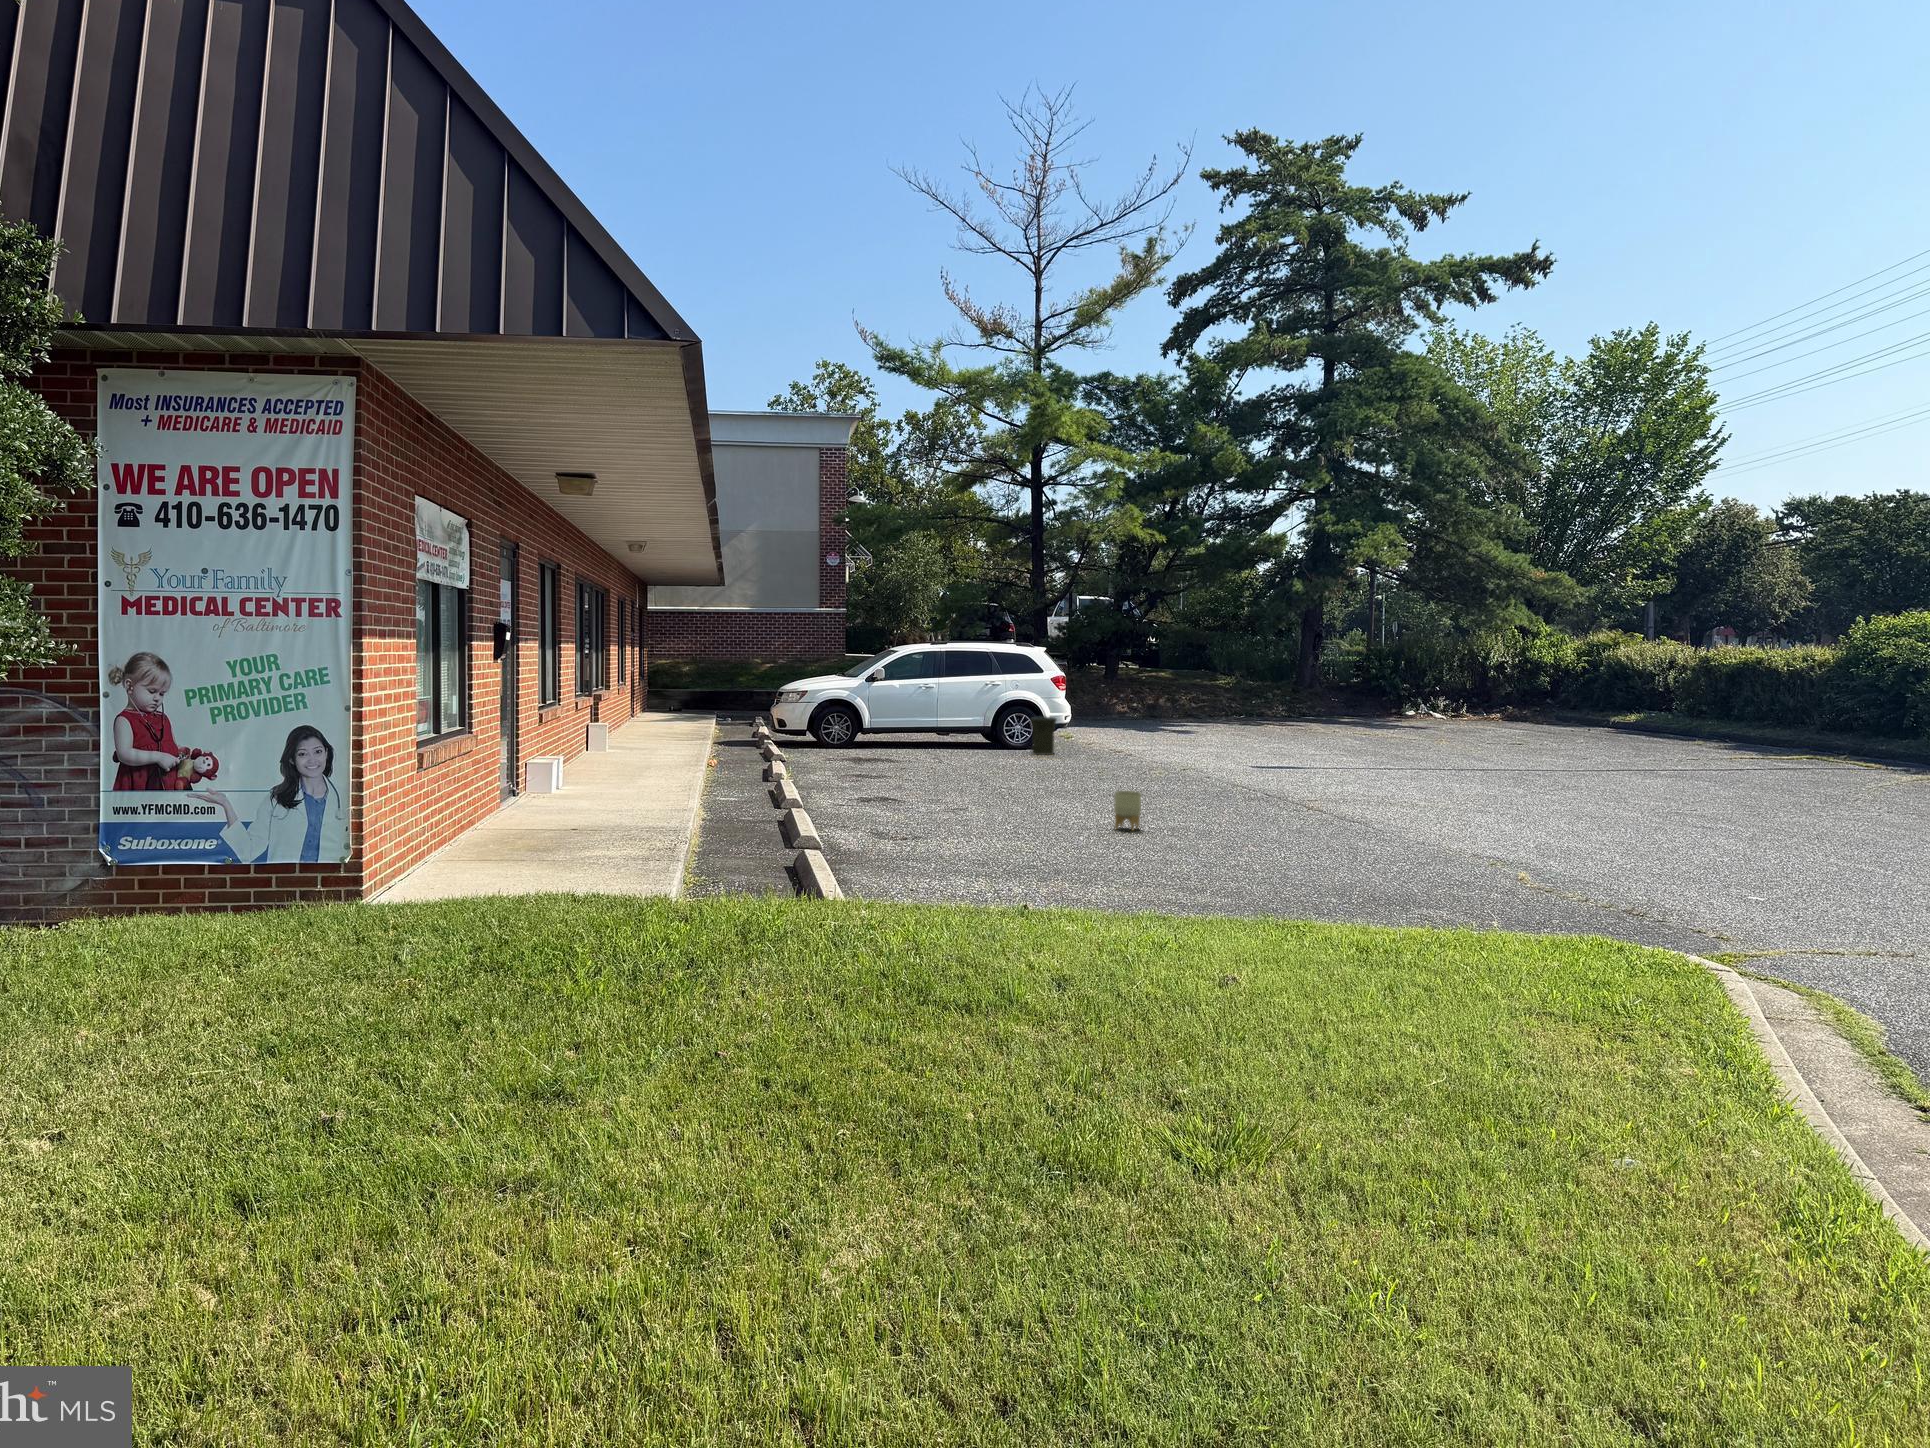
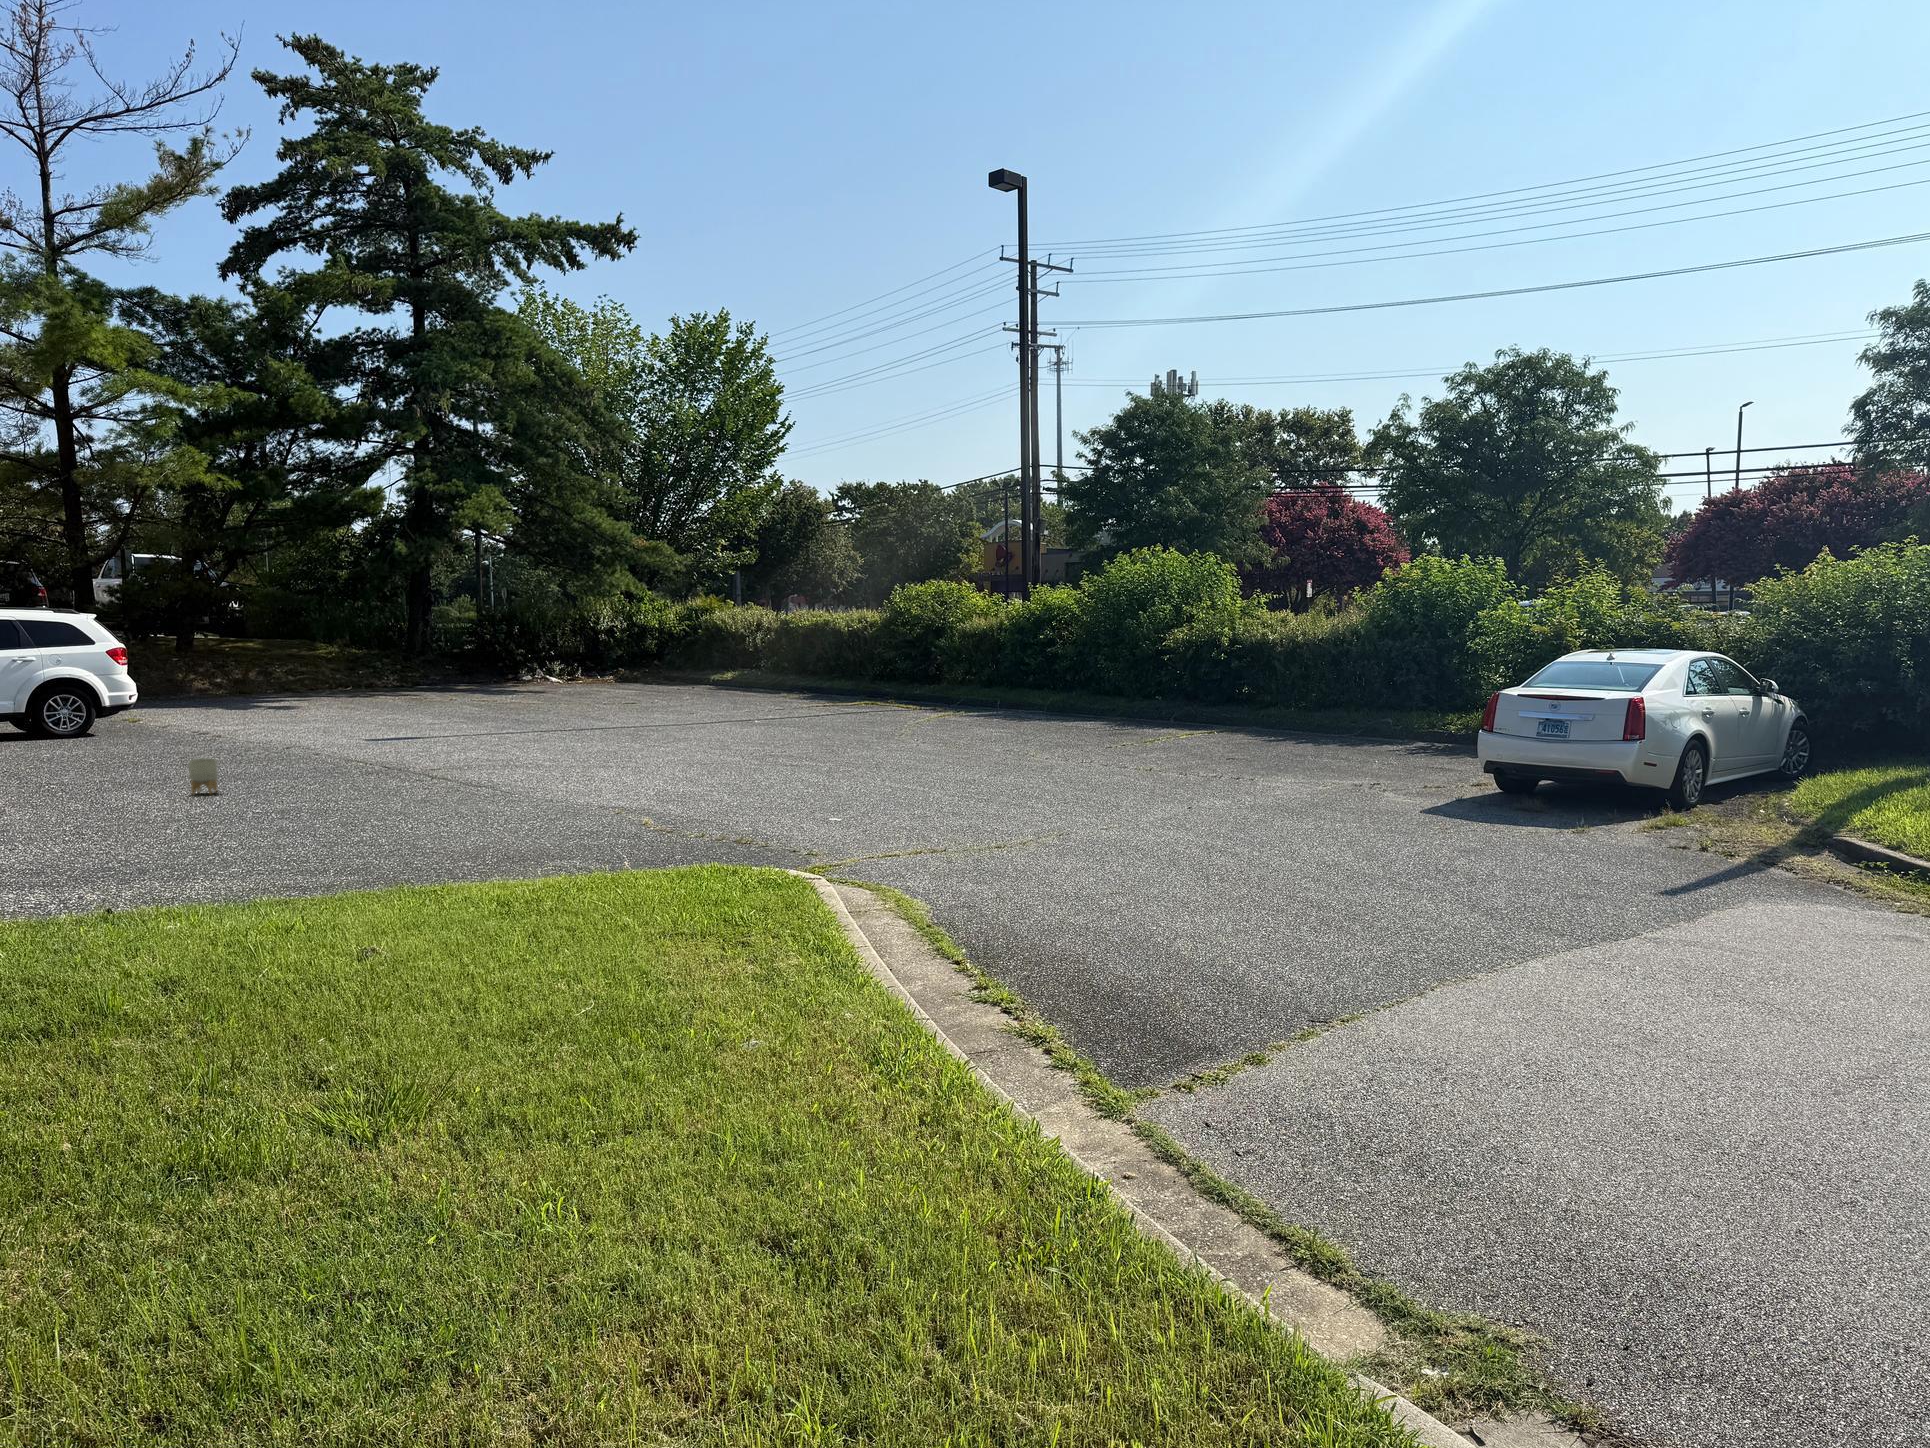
trash can: present [1031,716,1057,755] -> none [82,694,117,739]

